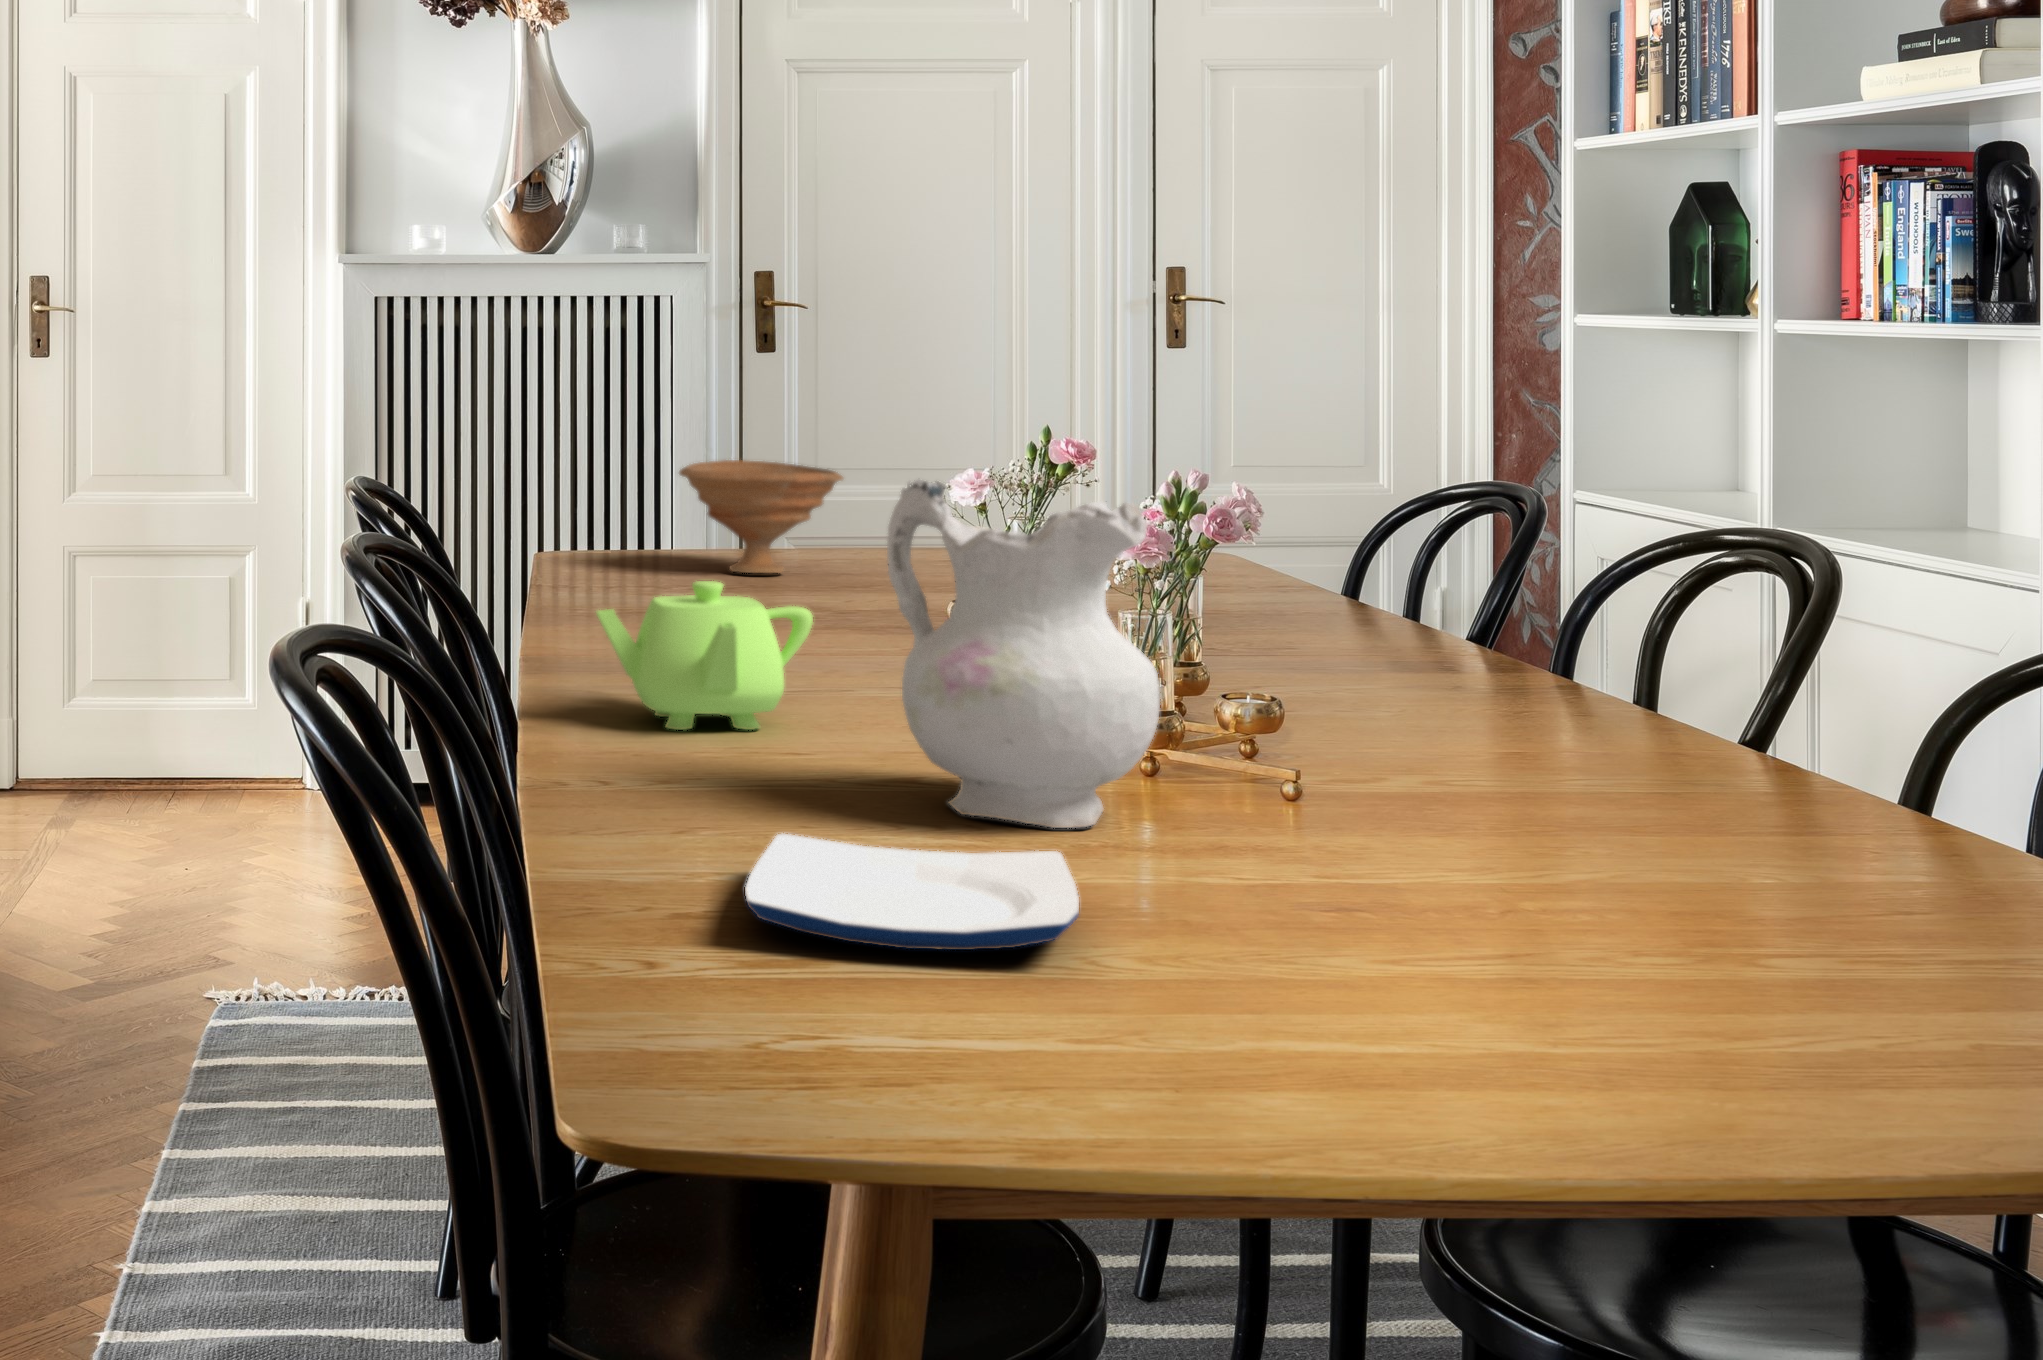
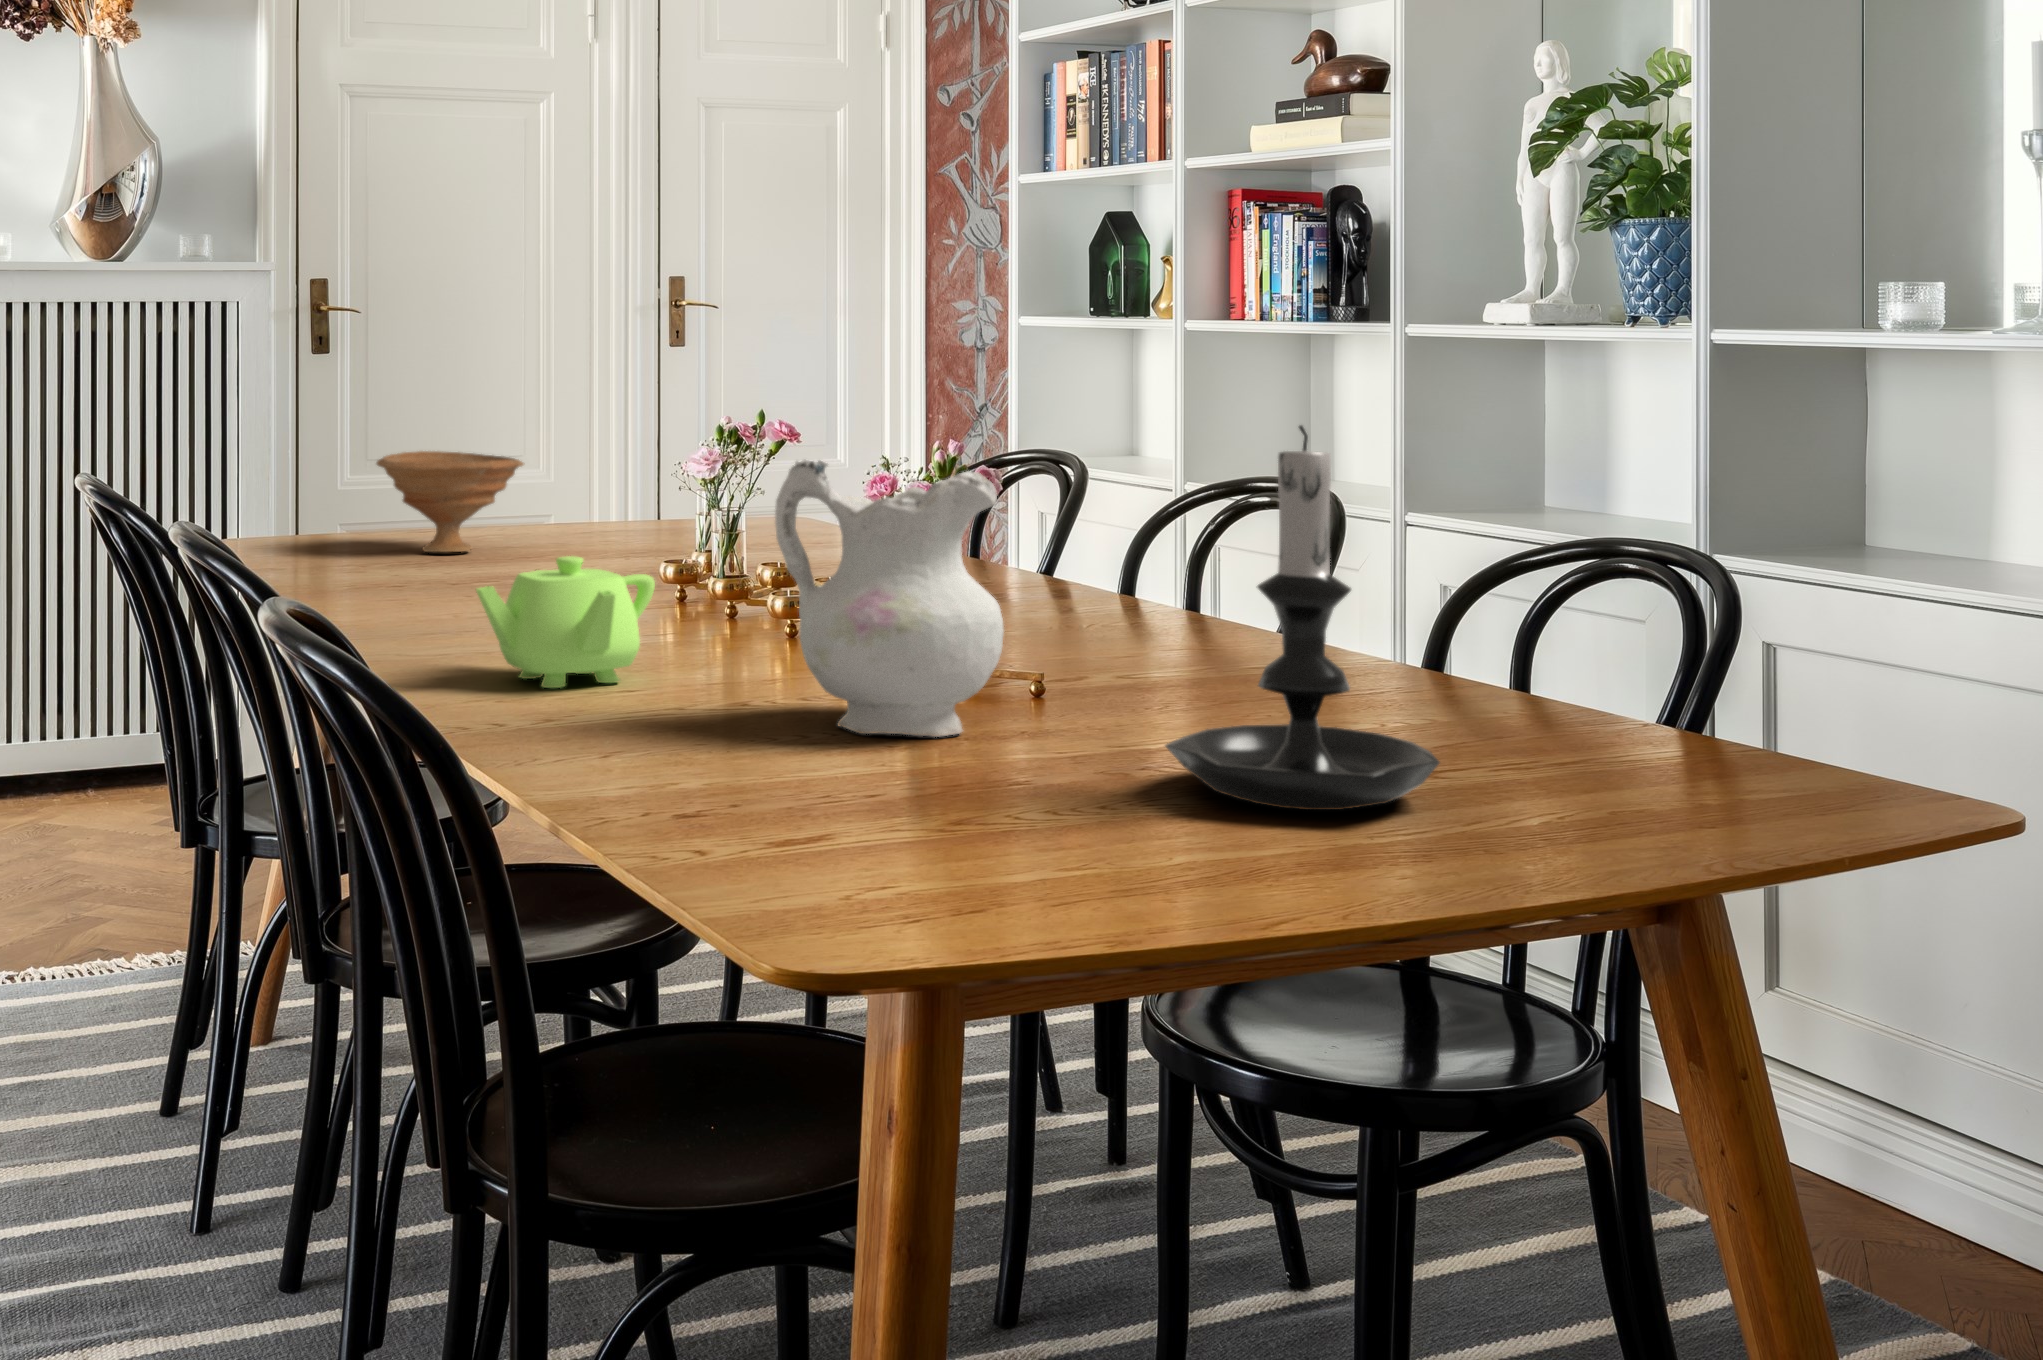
candle holder: none [1272,455,1656,981] -> present [1165,425,1440,810]
plate: present [745,834,1079,950] -> none [780,751,1071,836]

